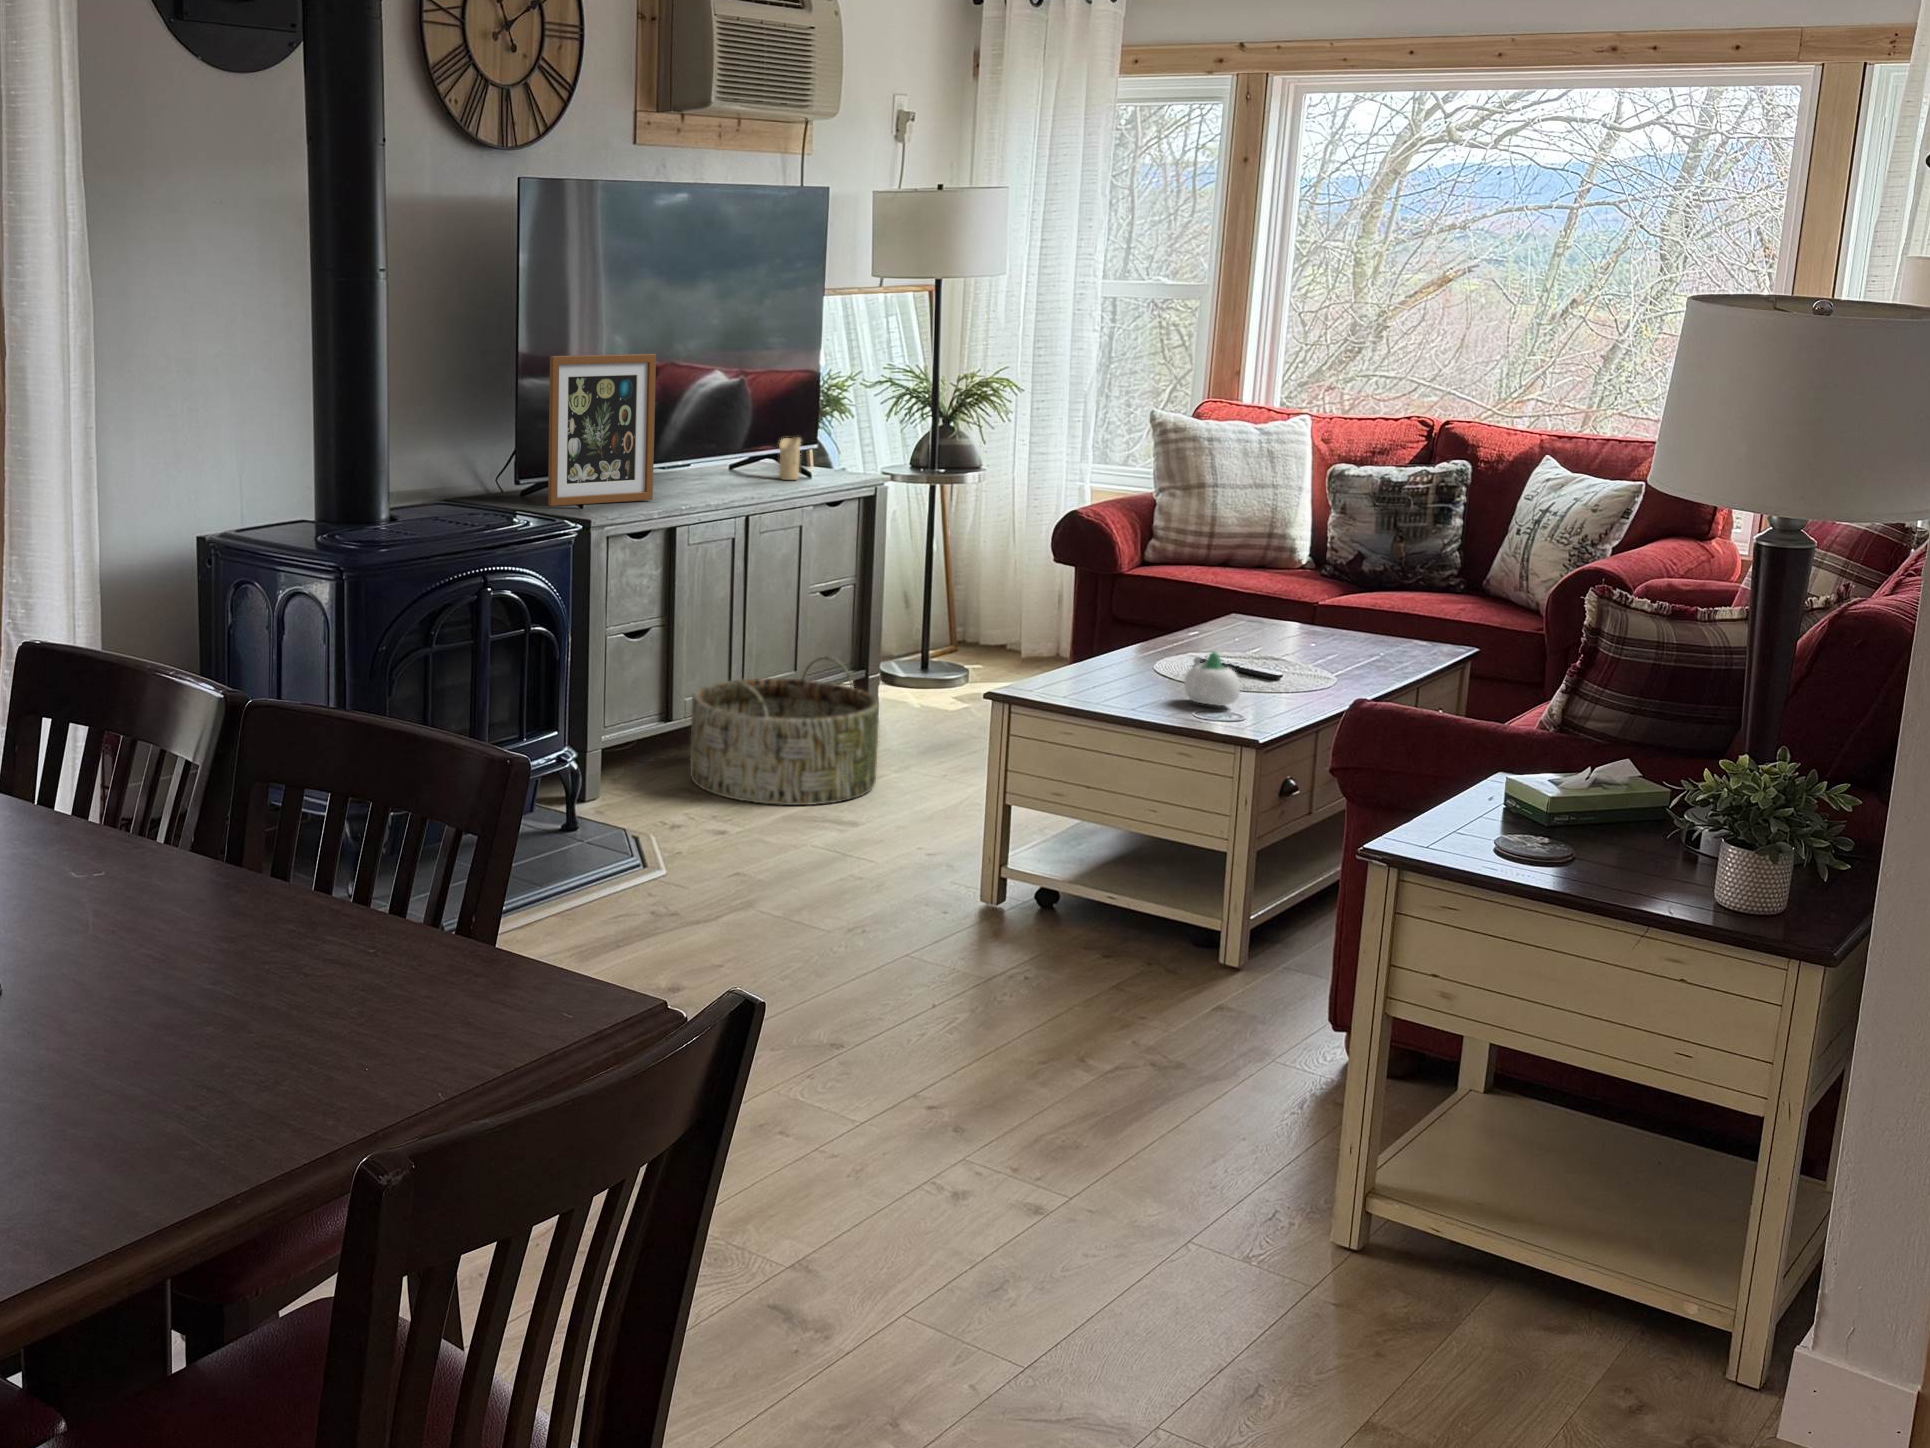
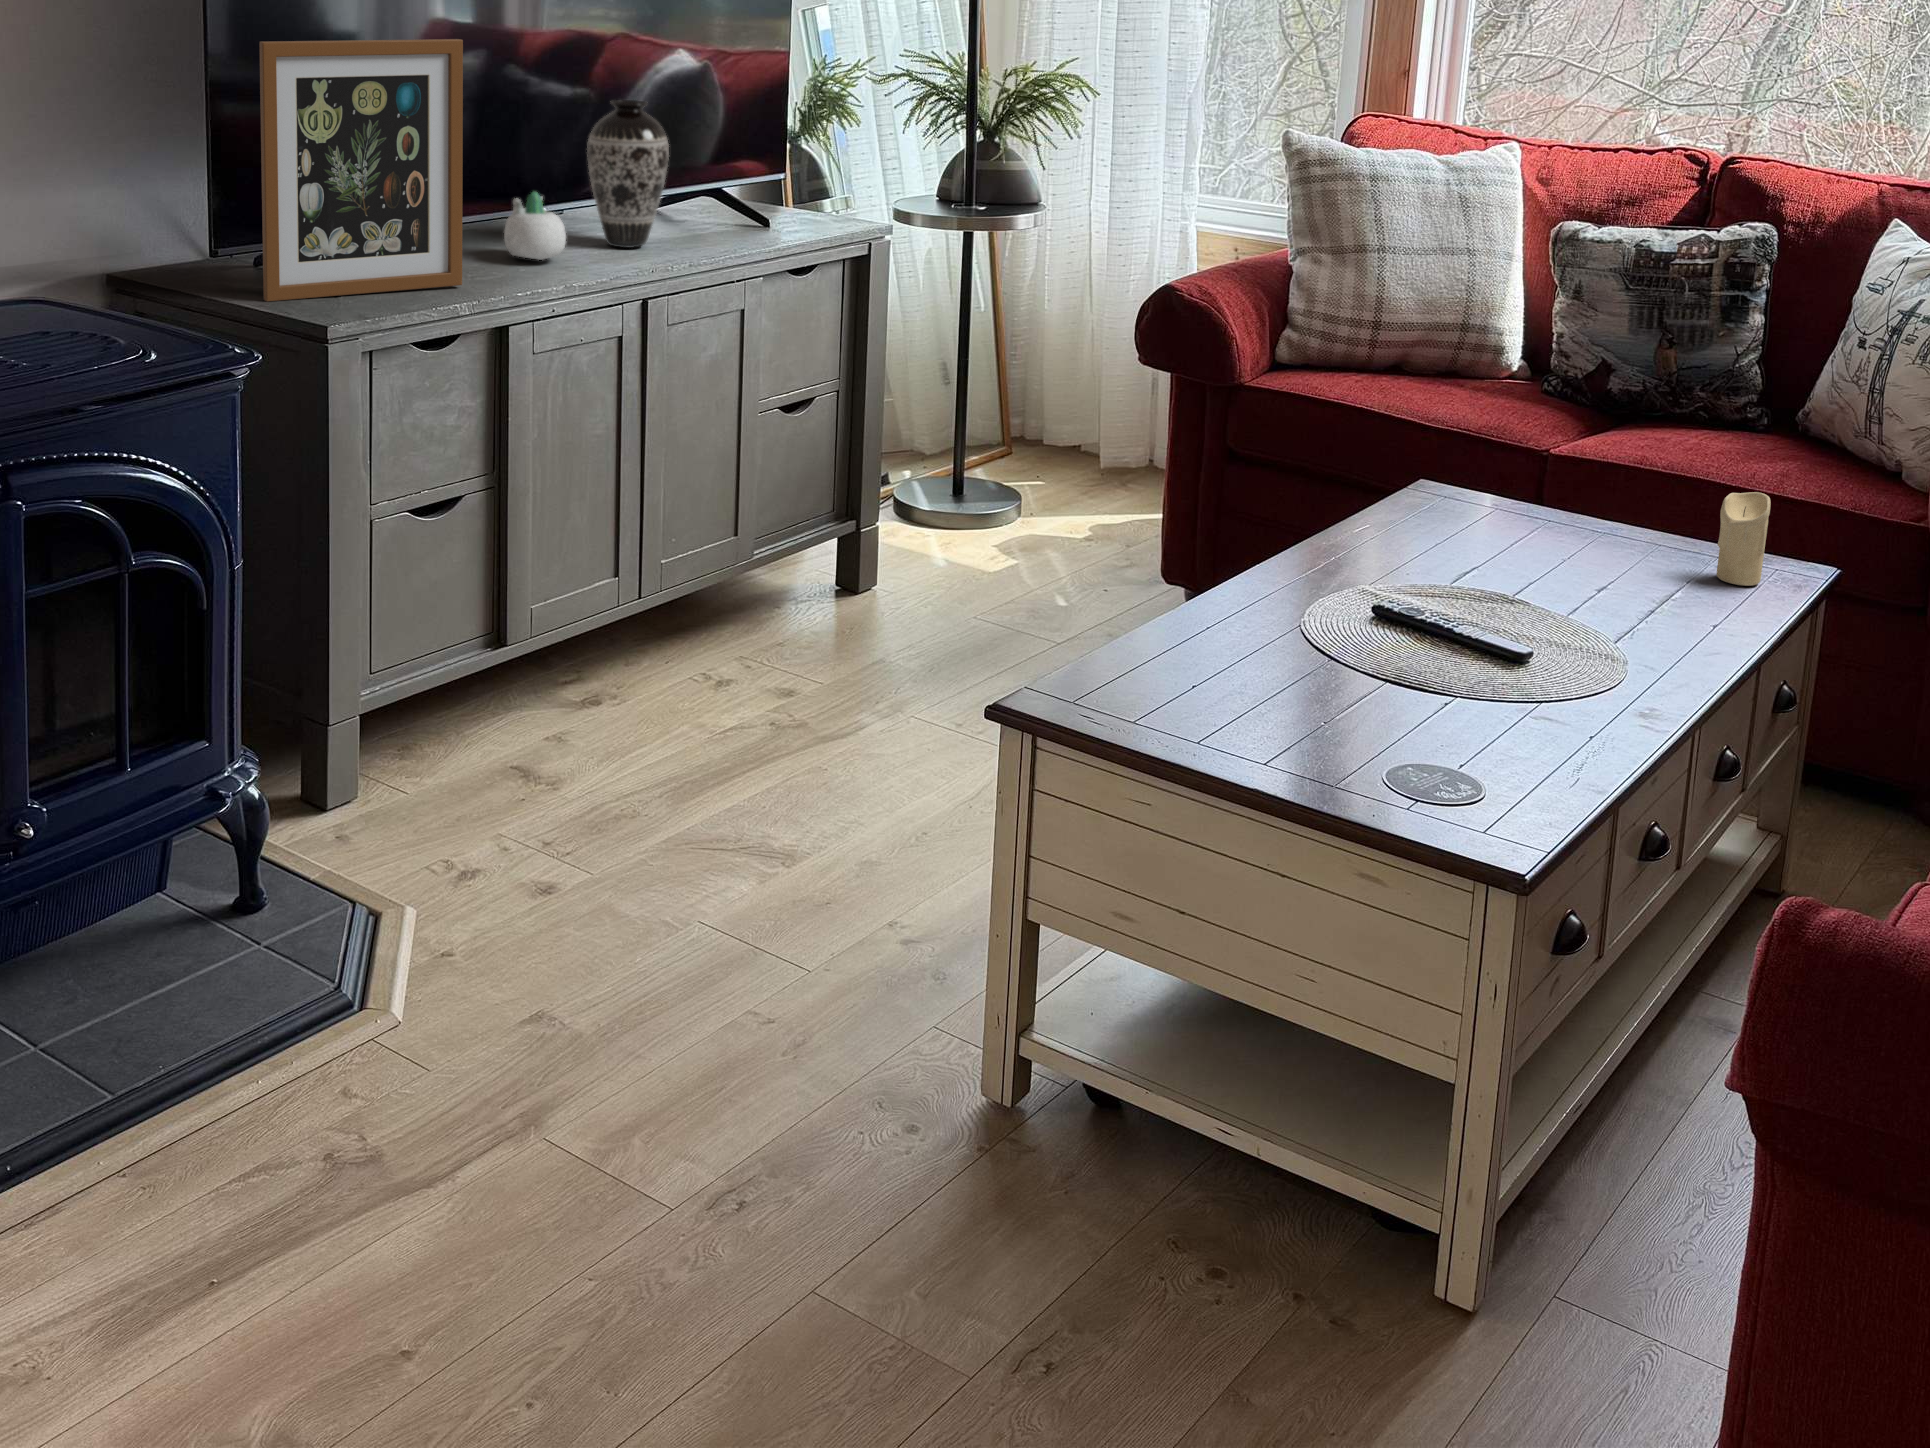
decorative vase: none [710,393,760,484] -> present [587,100,669,248]
candle: present [779,437,801,480] -> present [1717,492,1771,586]
succulent planter: present [1184,651,1240,706] -> present [504,192,566,260]
basket: present [690,656,879,805] -> none [524,540,841,823]

